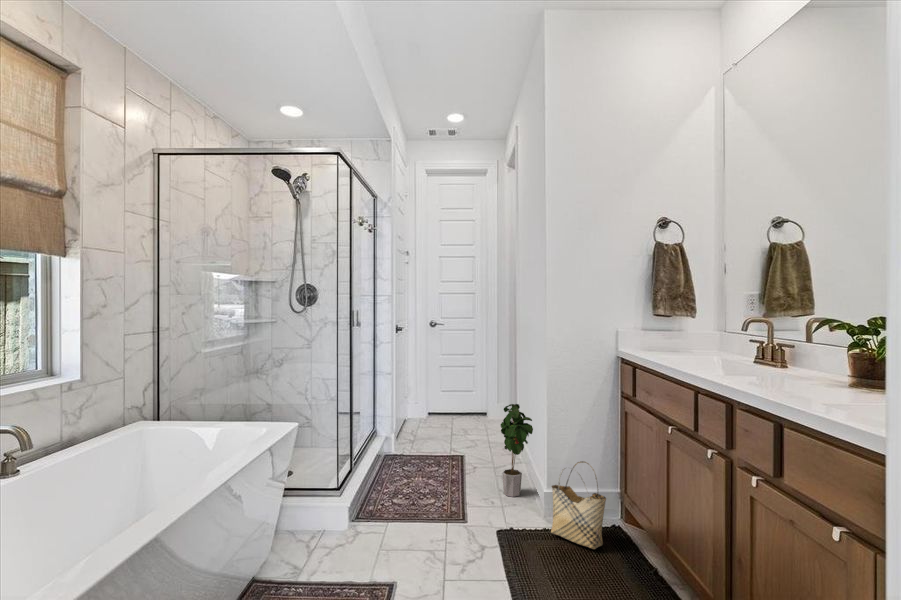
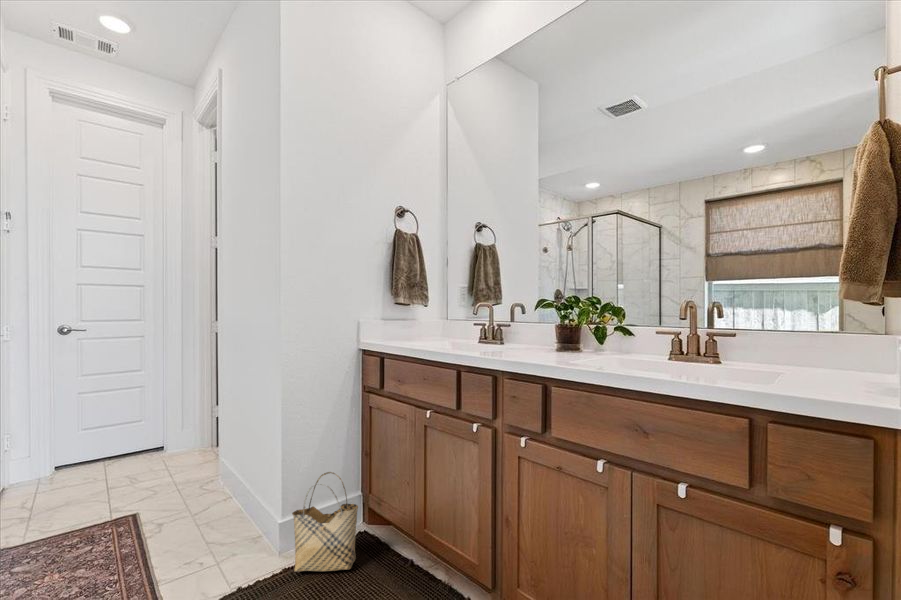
potted plant: present [501,404,533,497] -> none [205,426,258,547]

